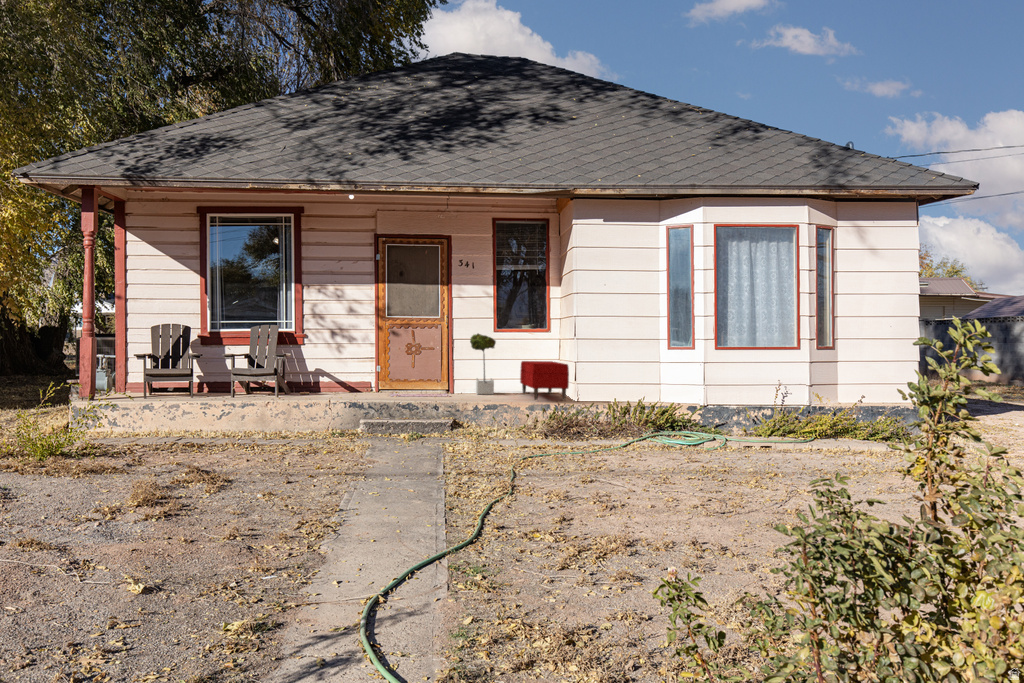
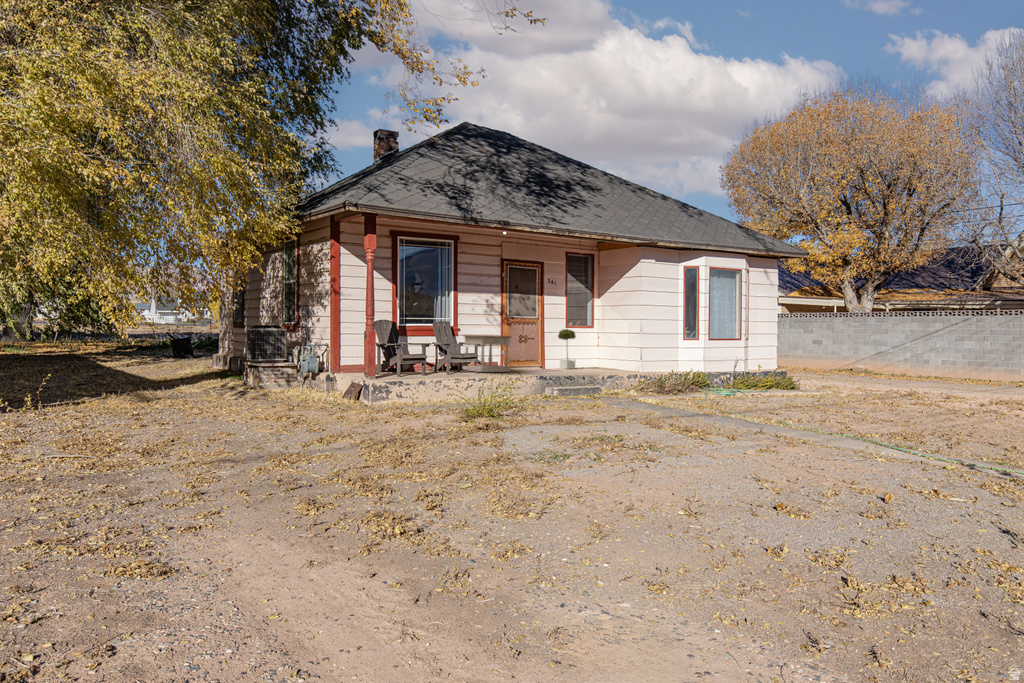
side table: none [299,343,357,396] -> present [463,335,511,372]
bench: present [520,361,569,400] -> none [581,347,630,371]

